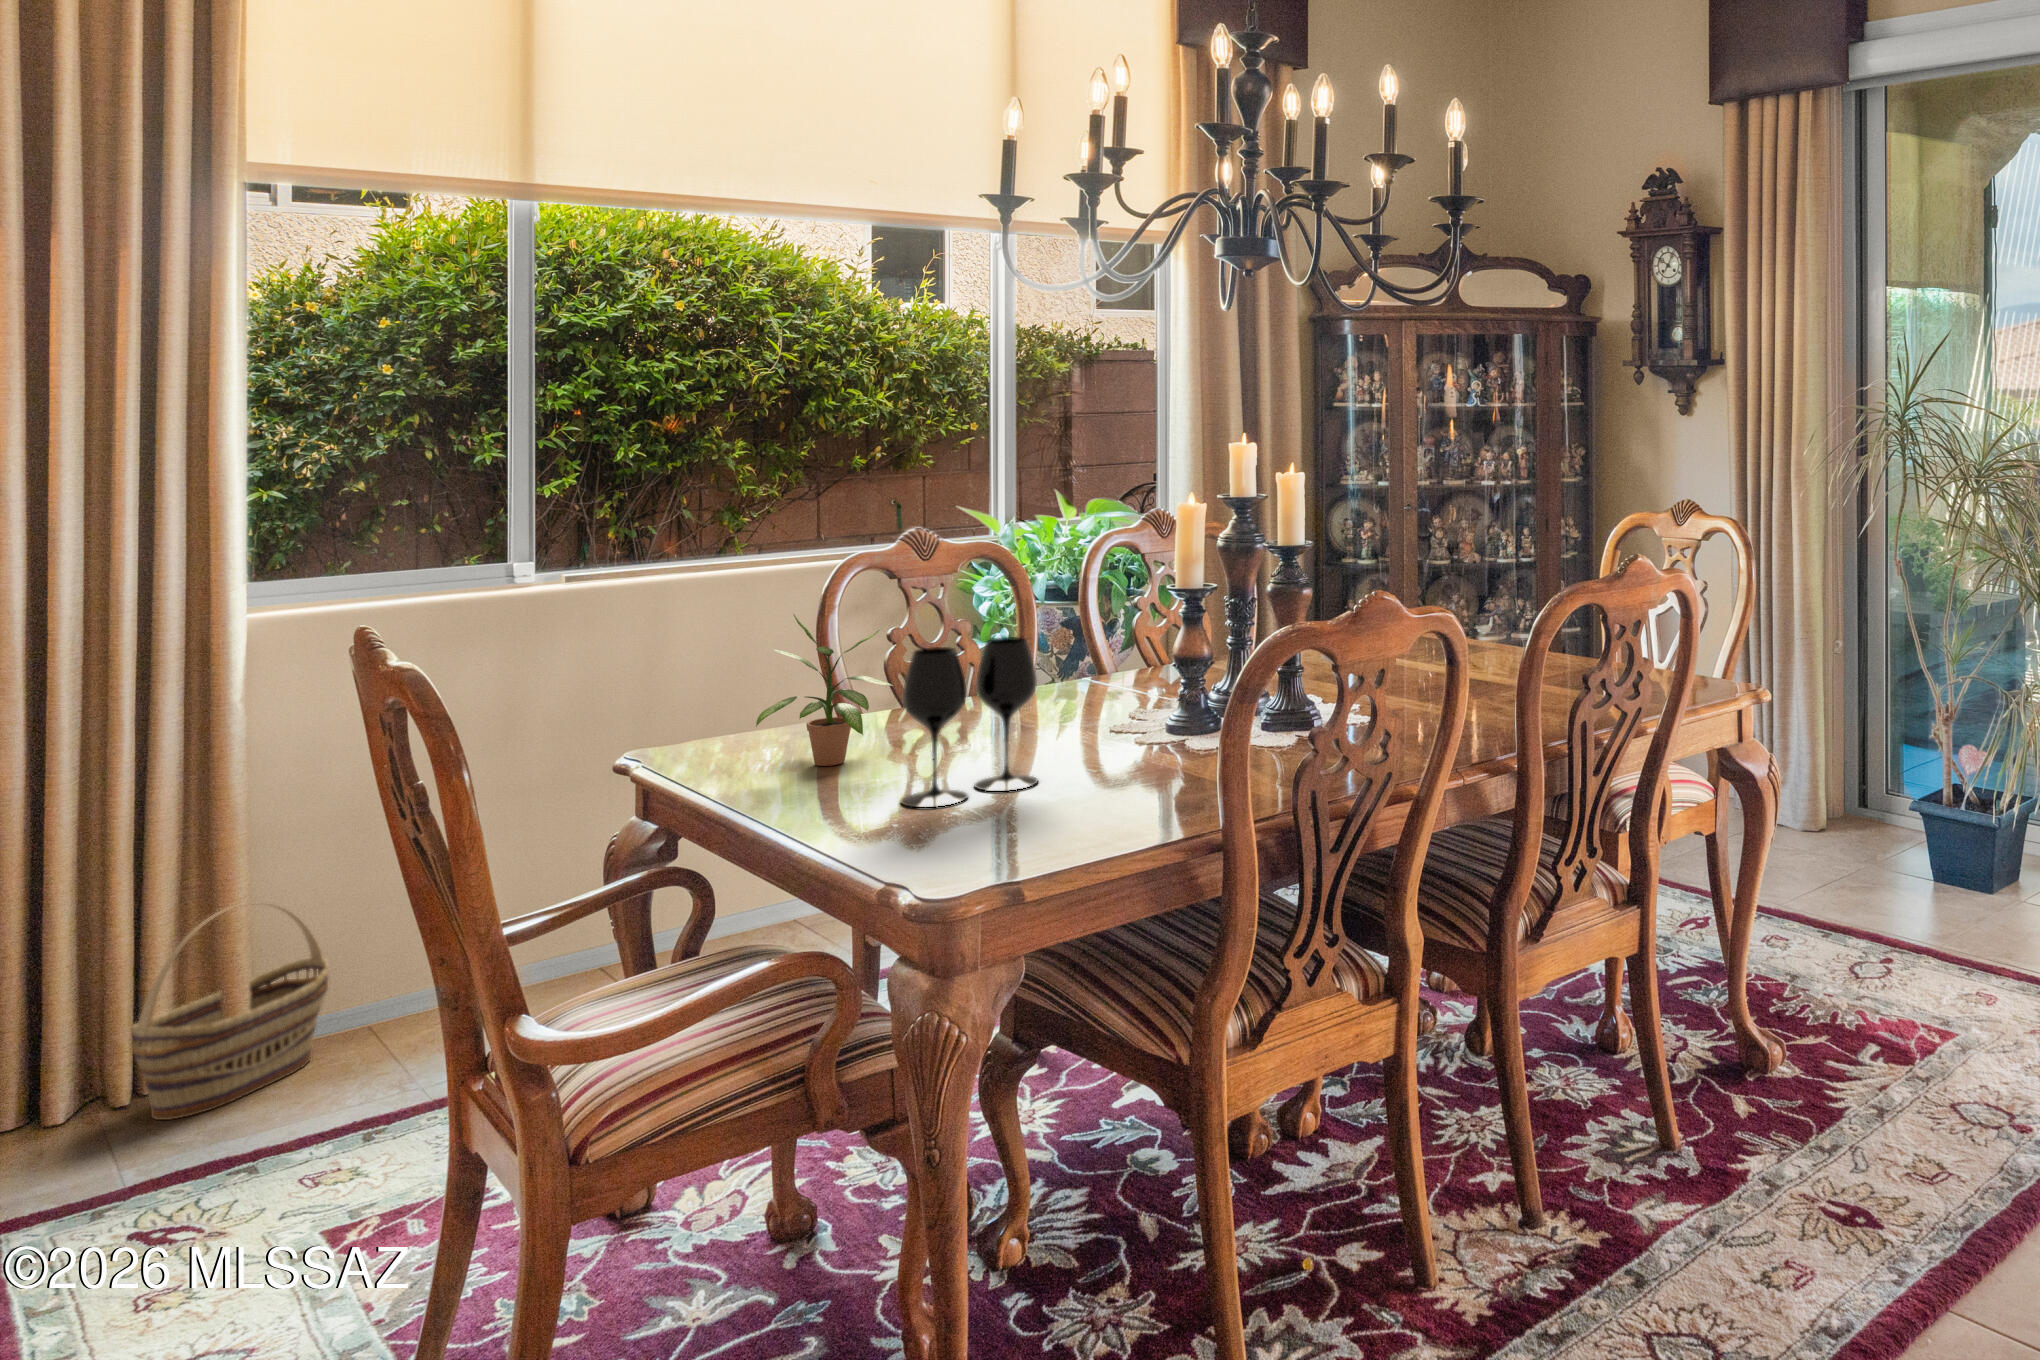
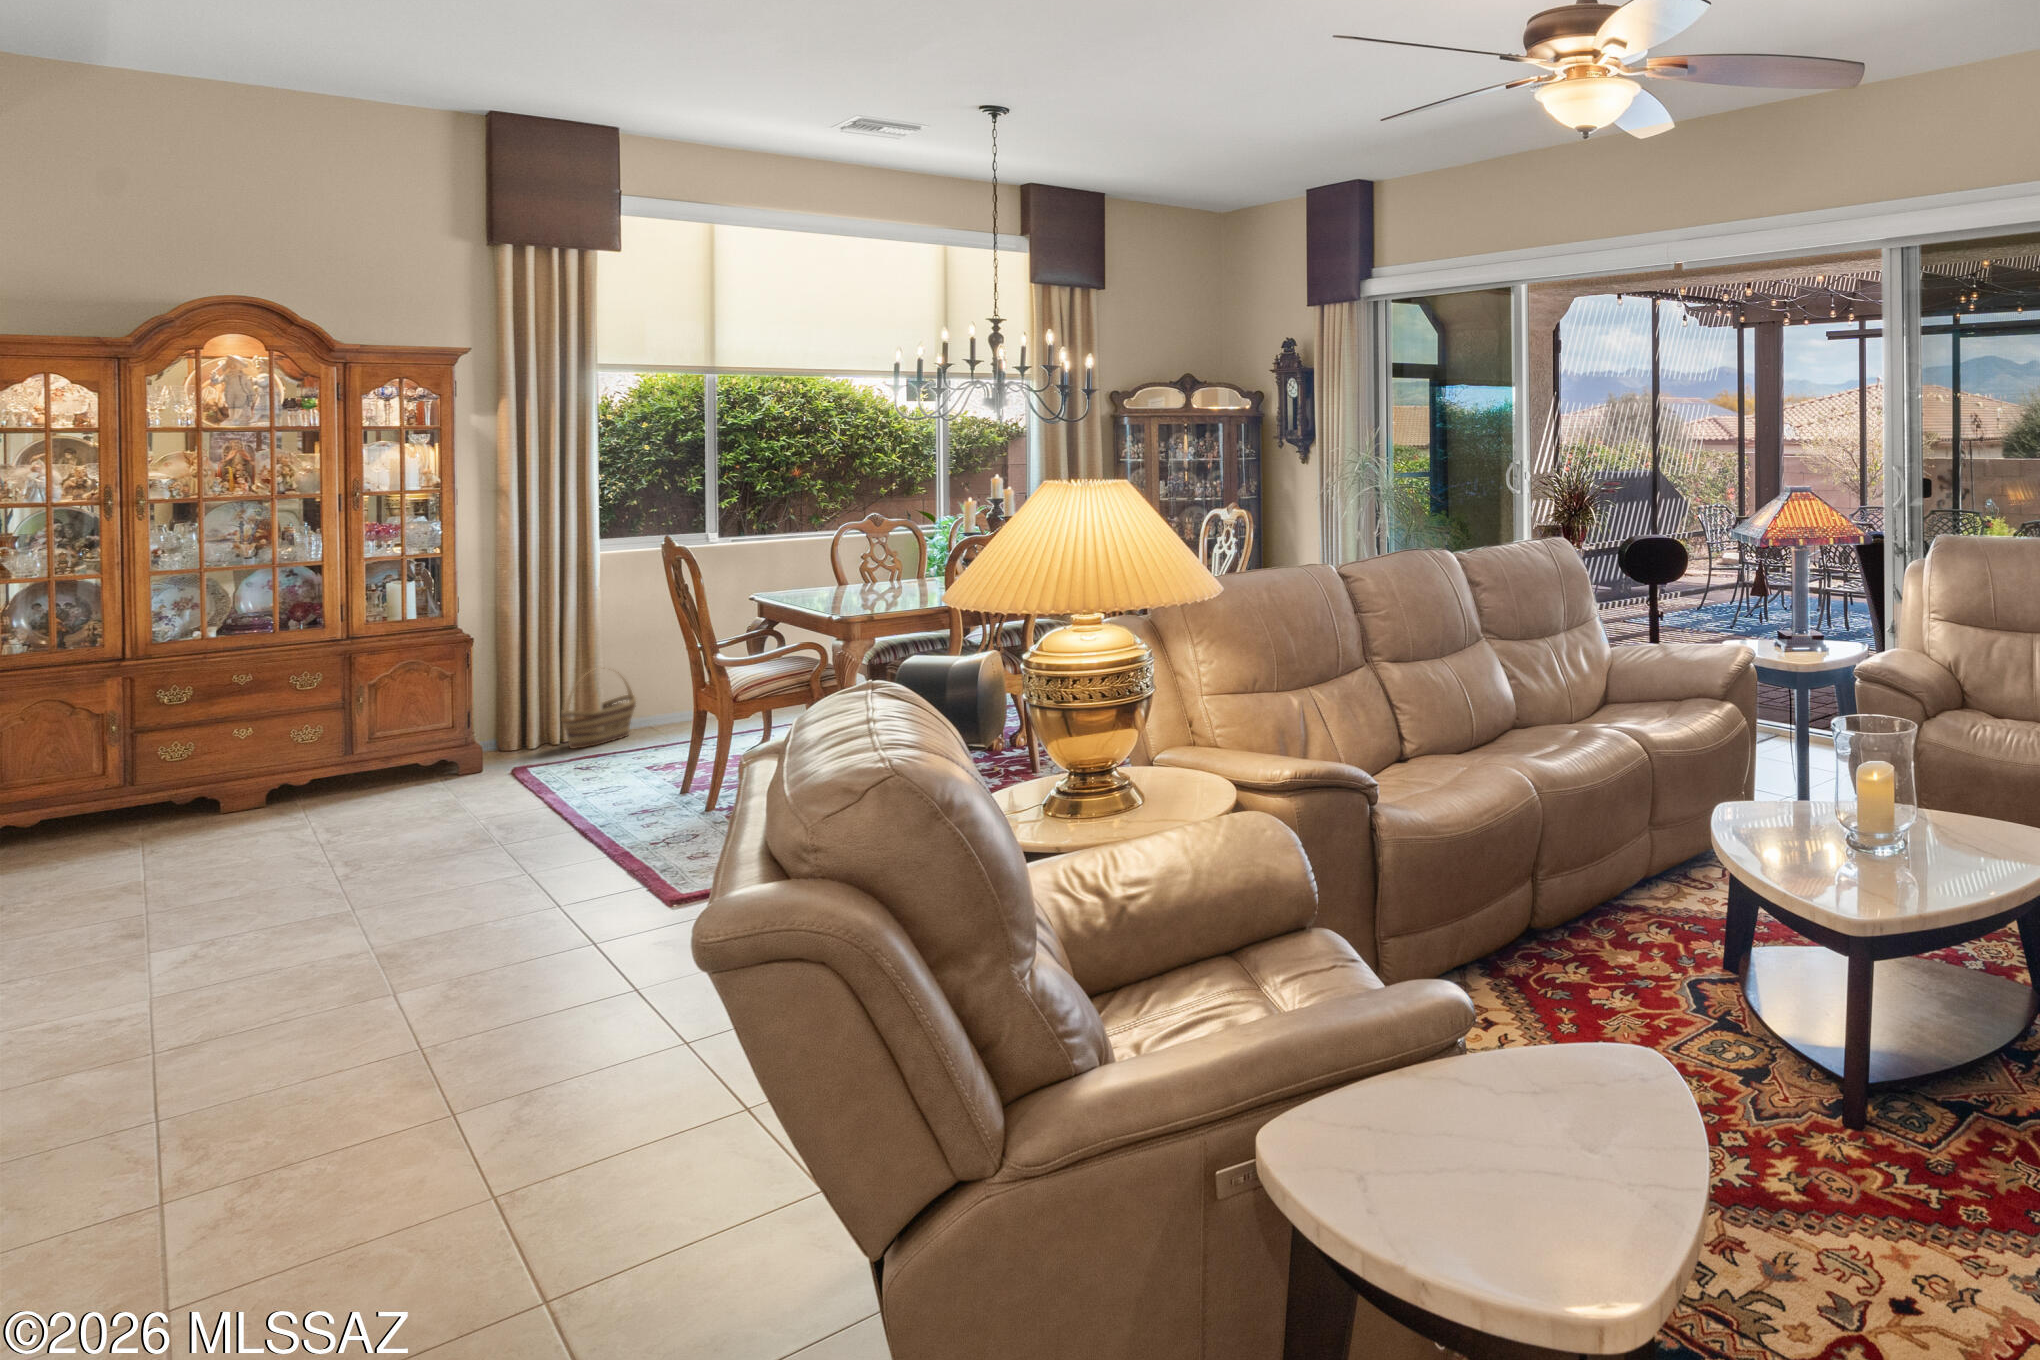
potted plant: present [756,614,893,766] -> none [800,540,854,598]
wine glass: present [901,637,1038,807] -> none [849,548,904,606]

